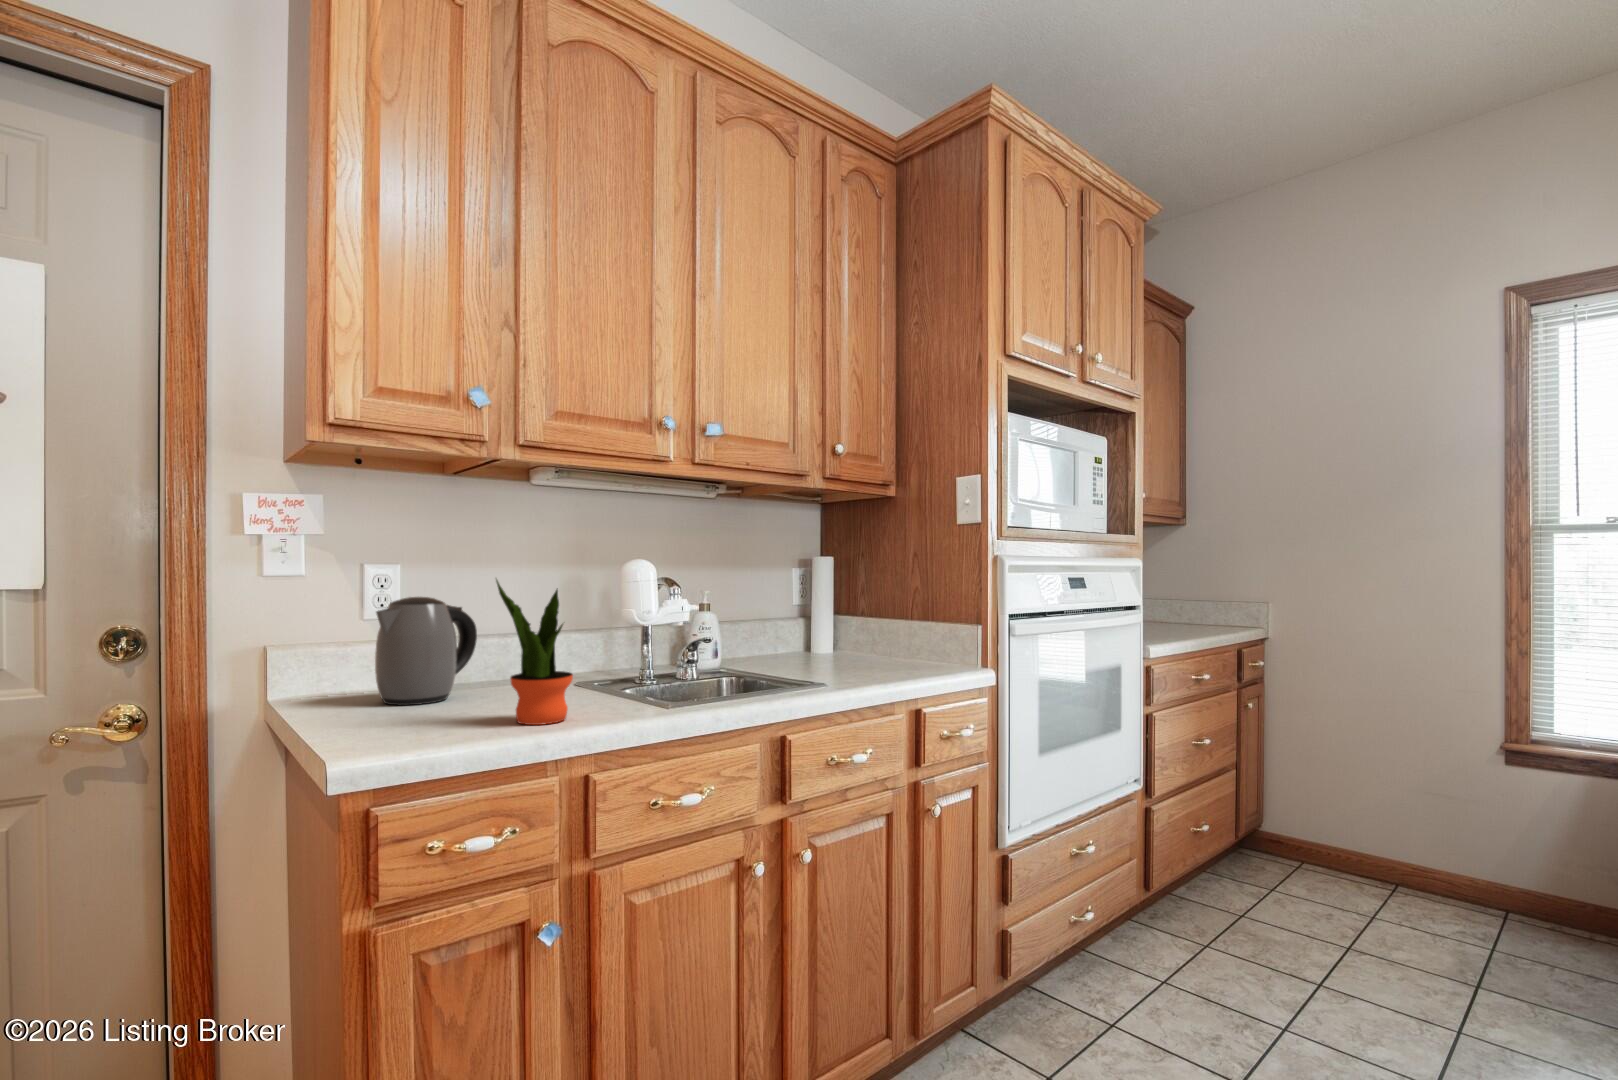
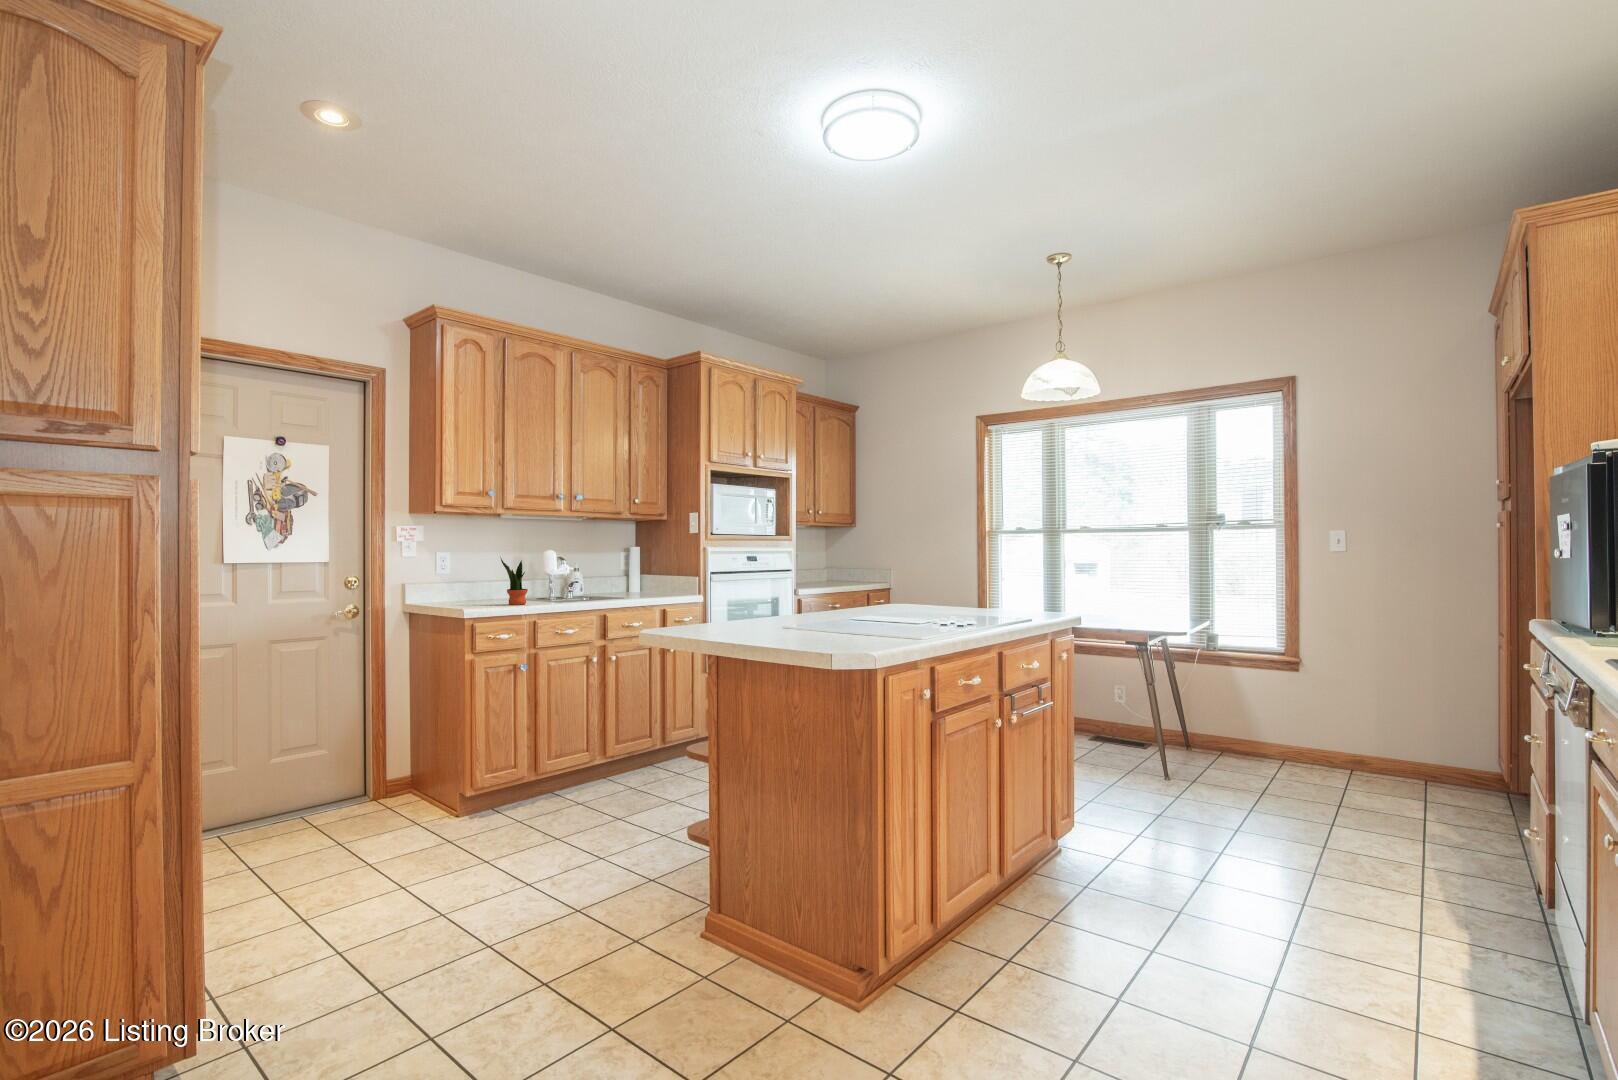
kettle: present [375,597,477,705] -> none [449,564,484,604]

